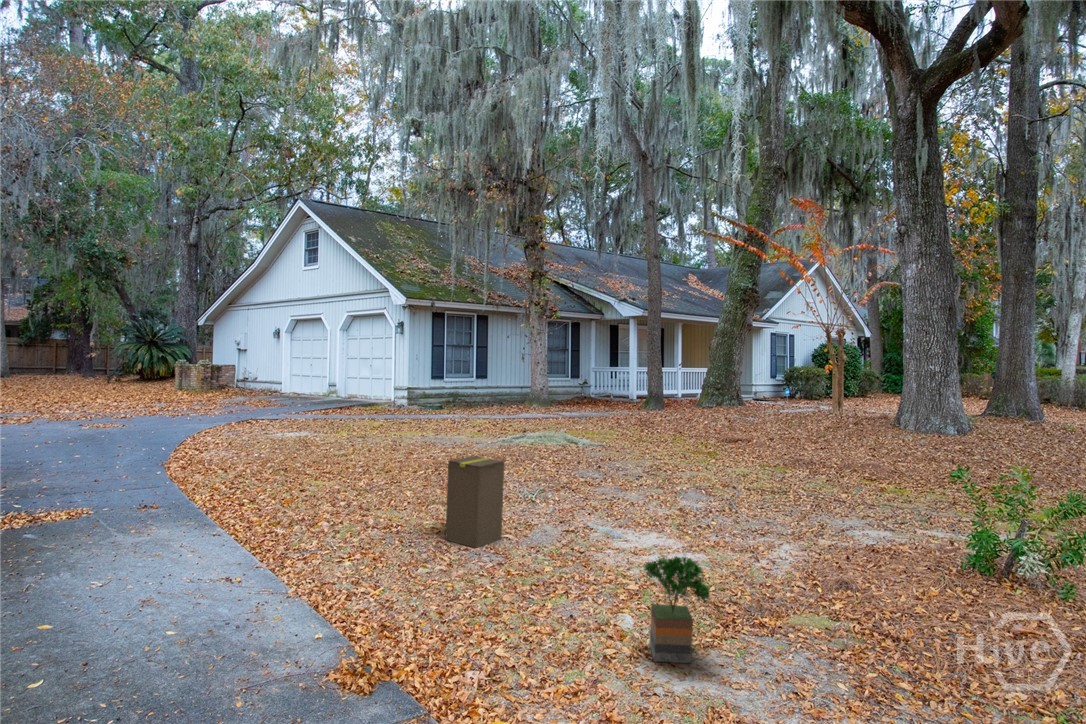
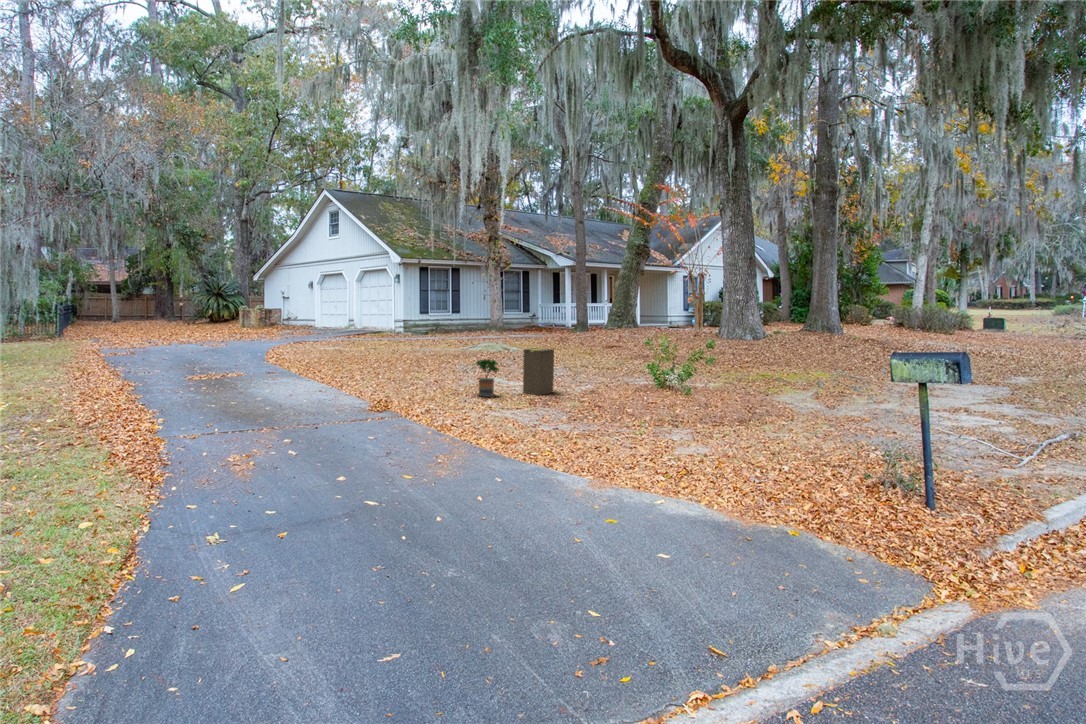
cardboard box: present [445,456,504,548] -> present [523,348,554,395]

